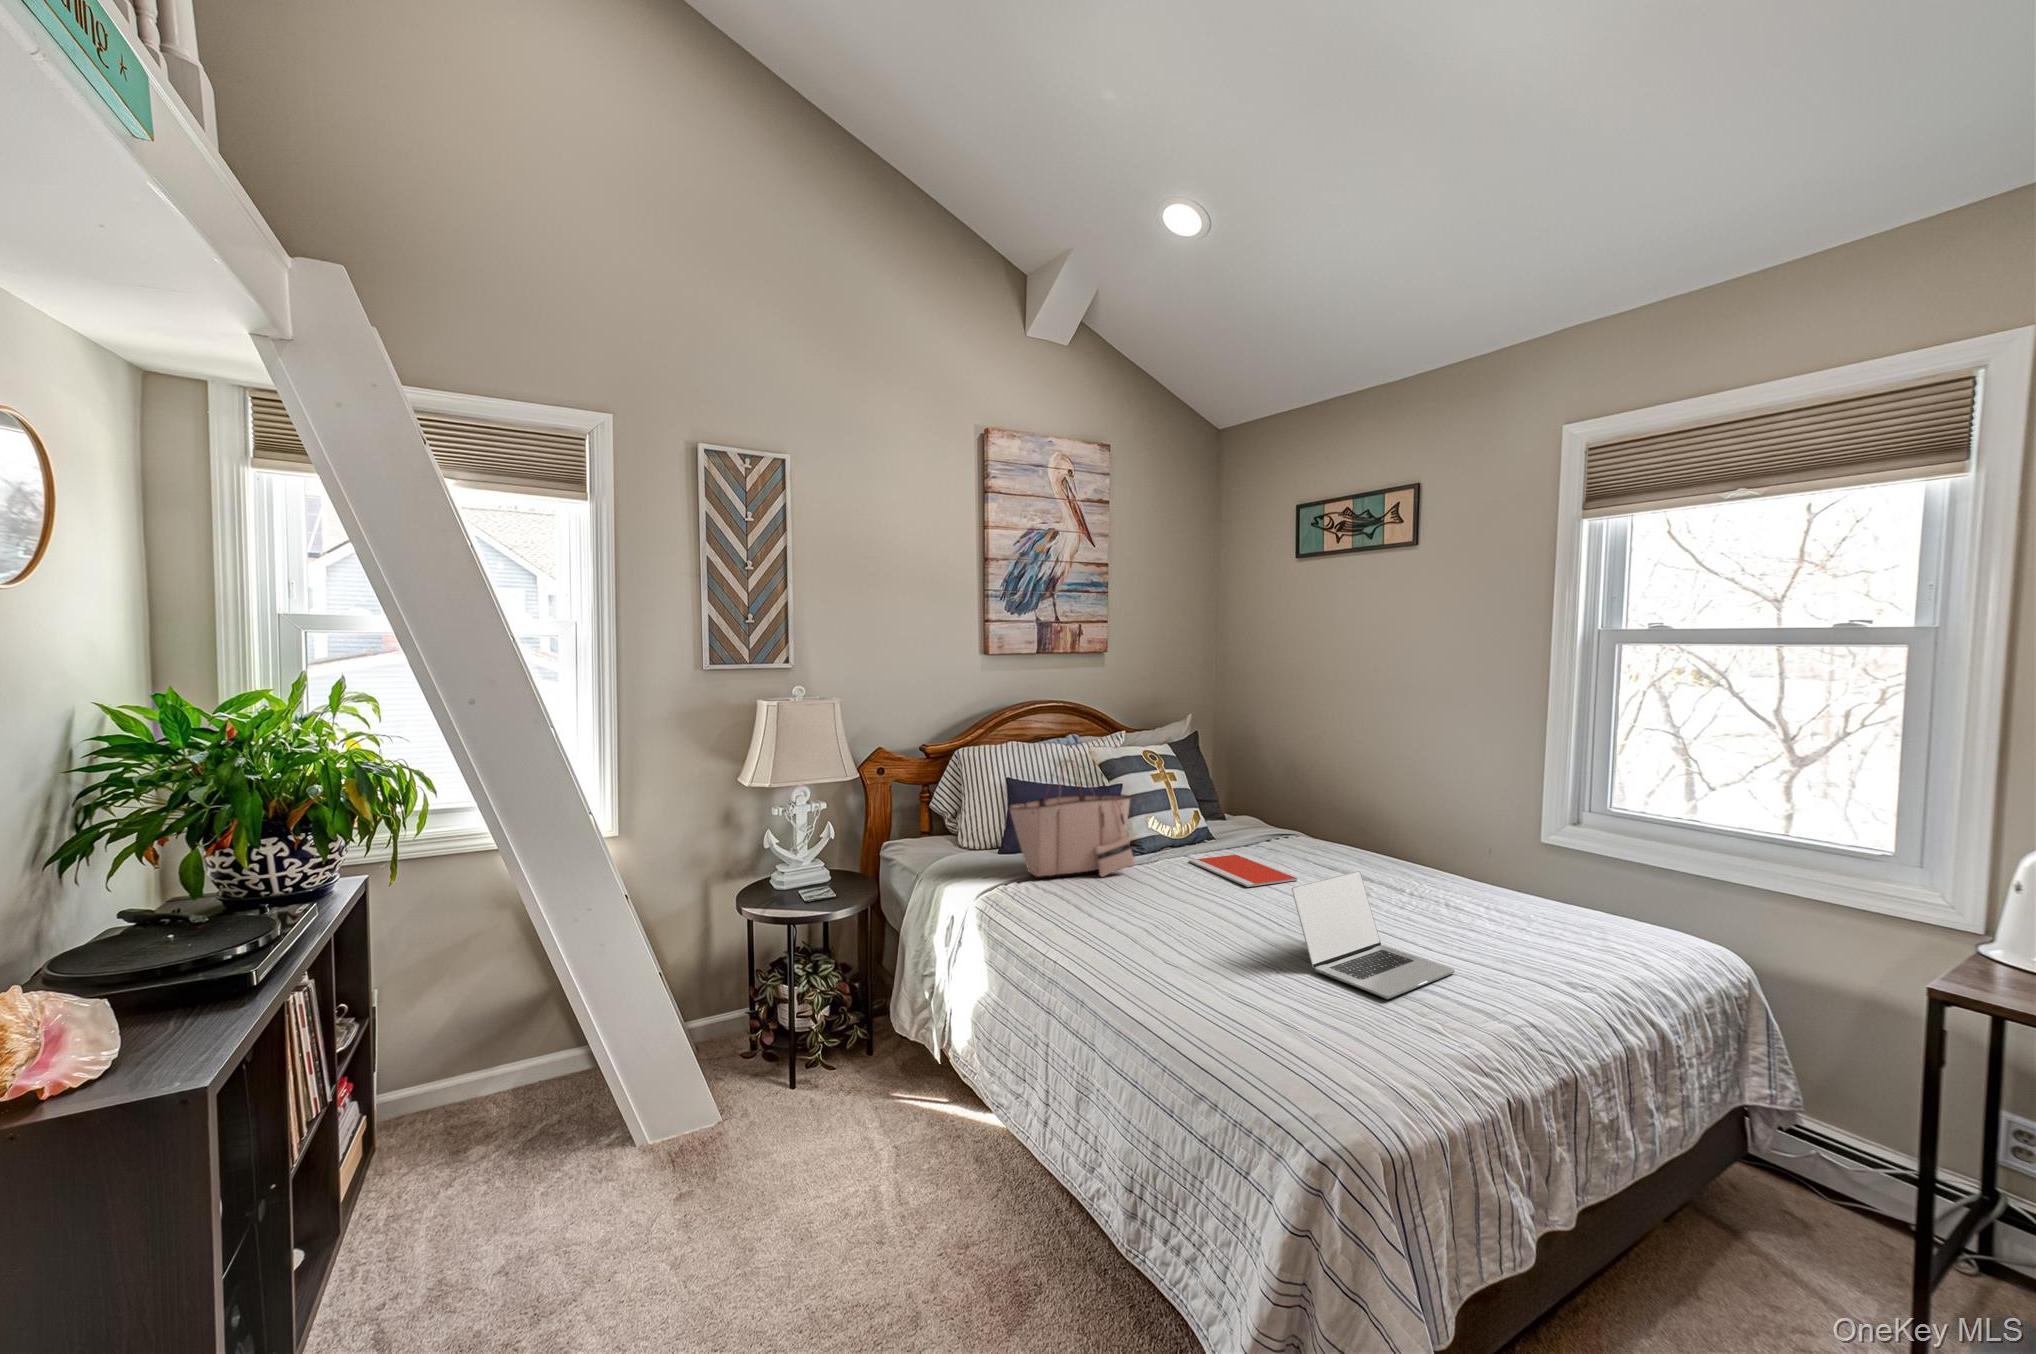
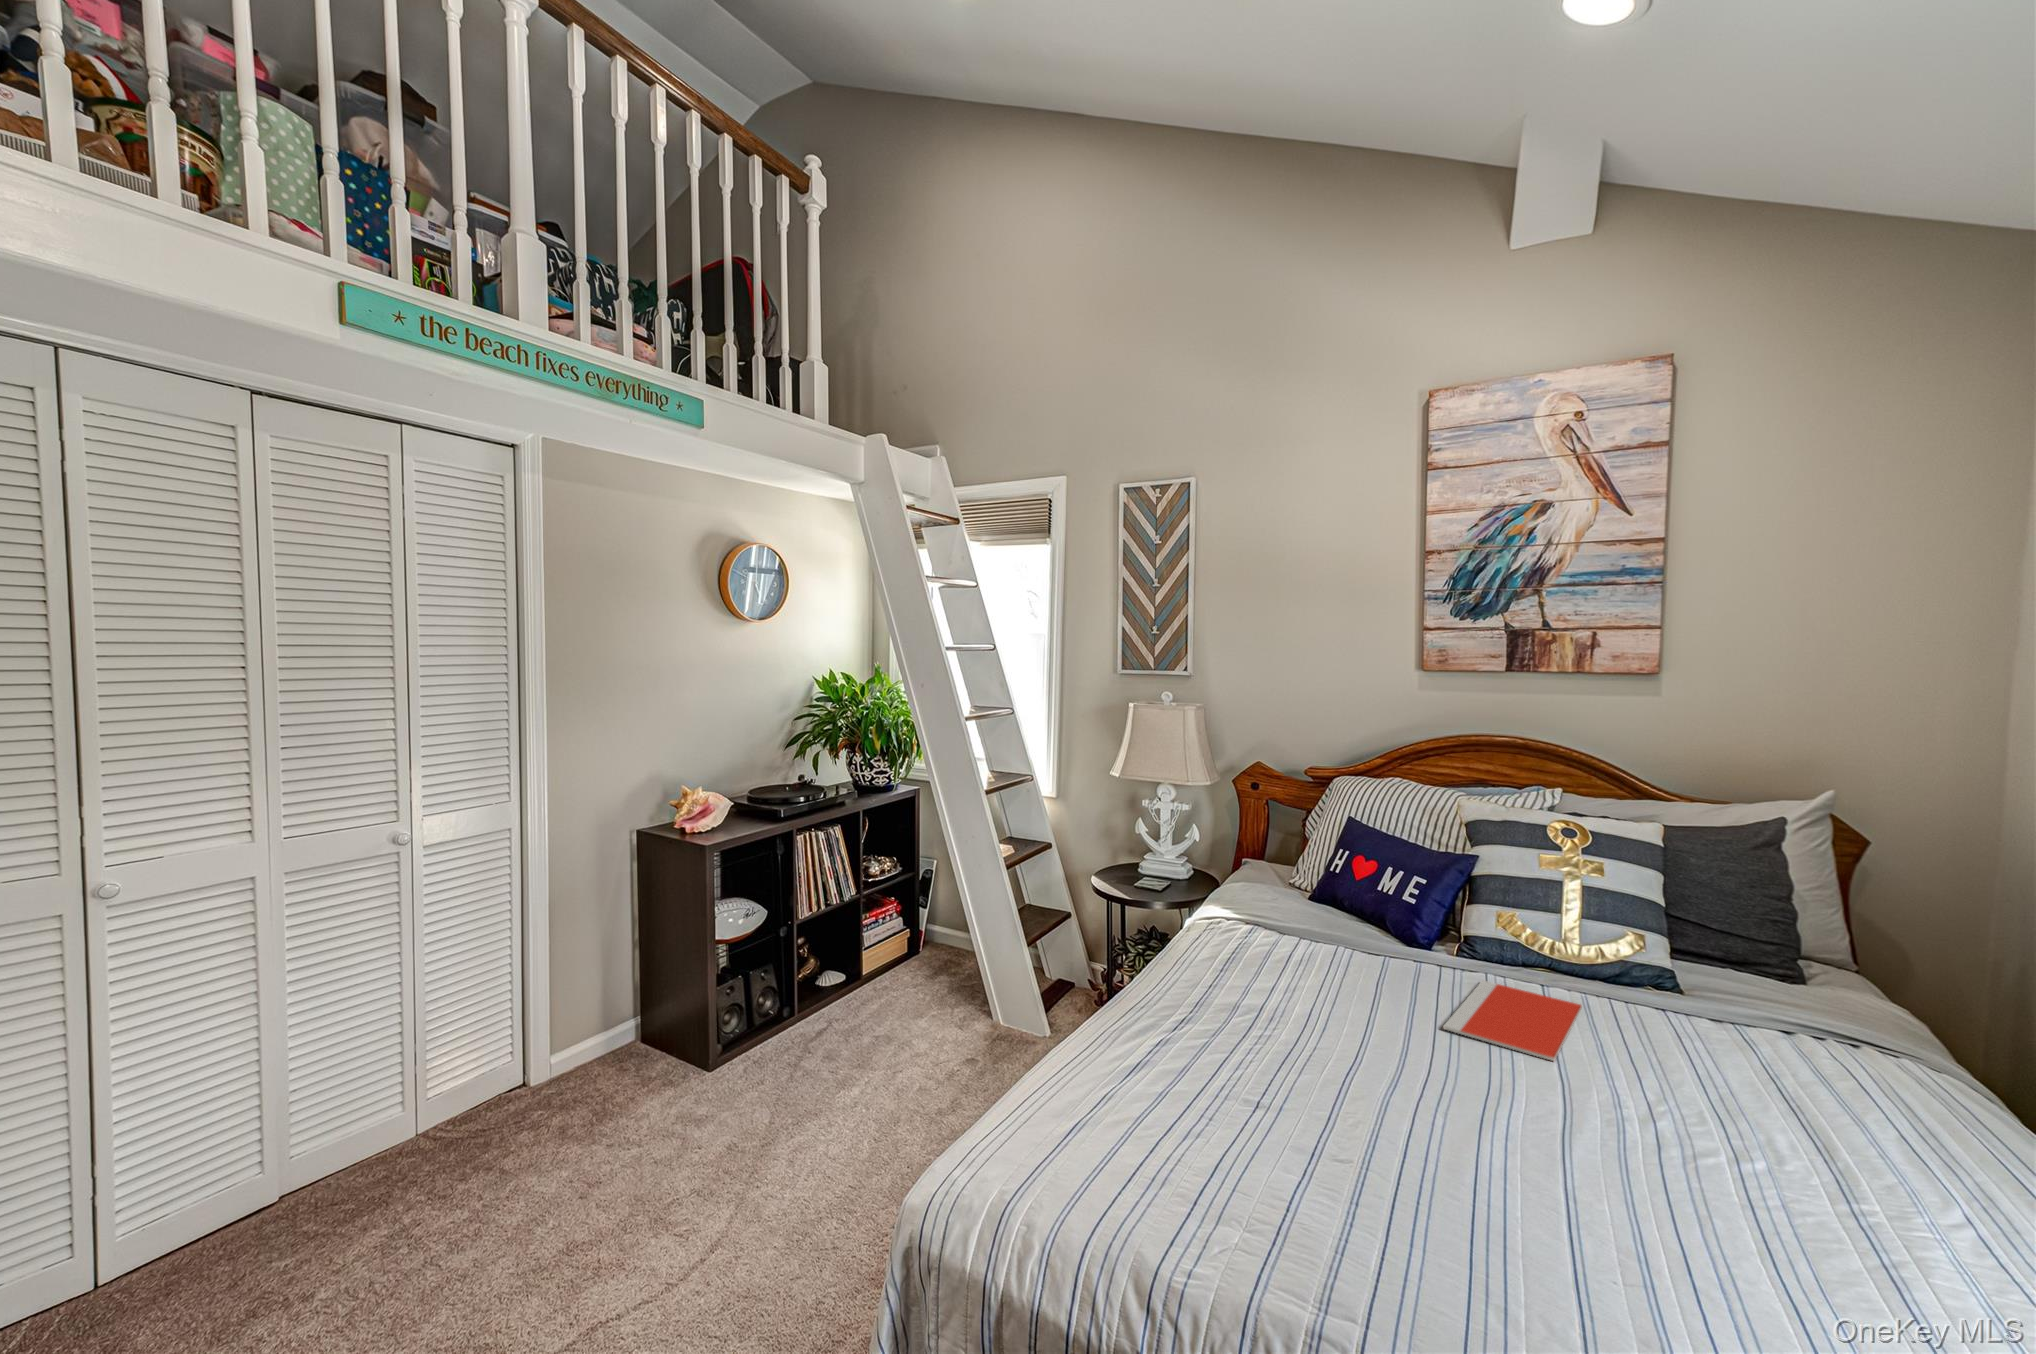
tote bag: present [1009,760,1134,877] -> none [1245,799,1399,951]
laptop: present [1292,871,1455,999] -> none [1145,986,1357,1216]

